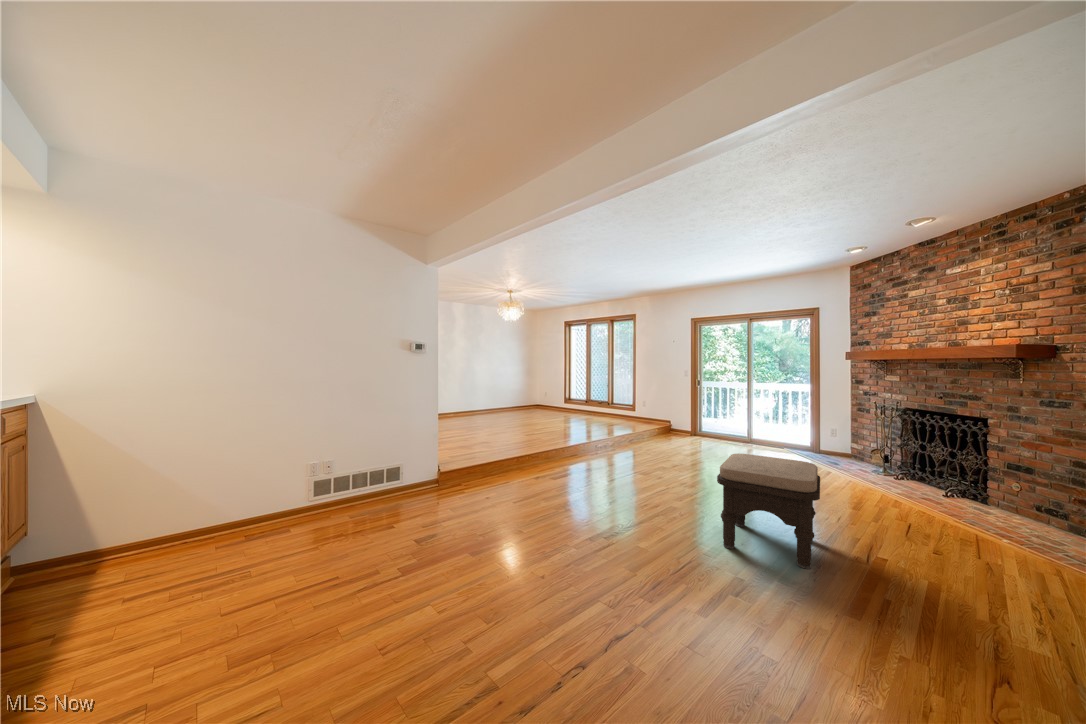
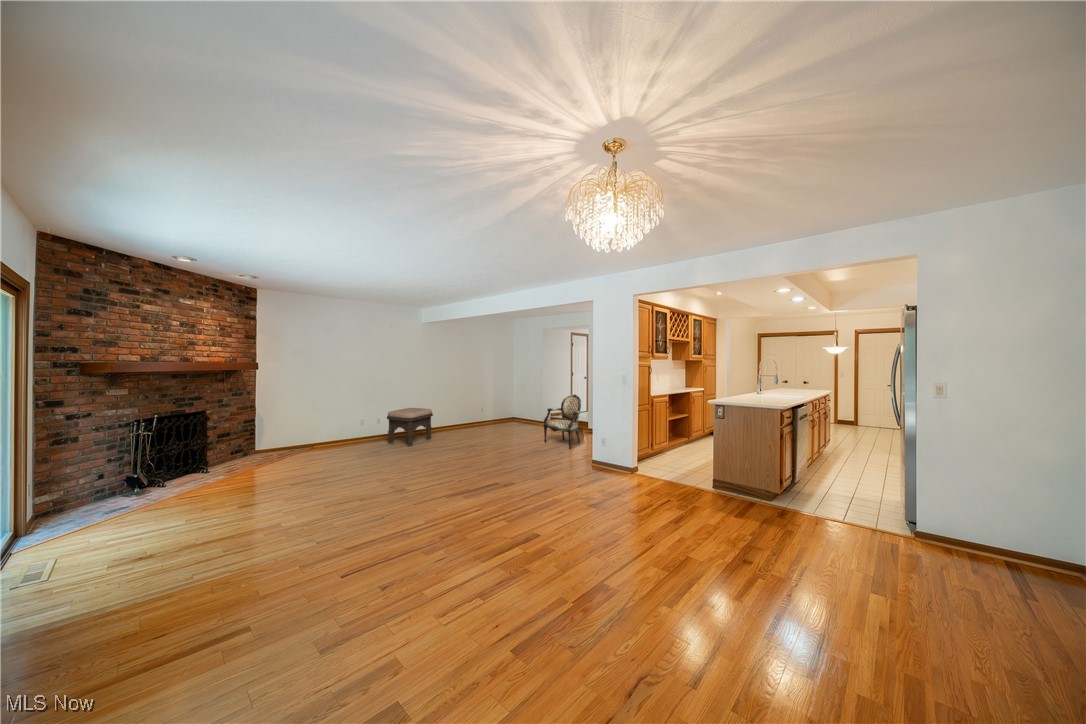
armchair: none [393,413,462,513] -> present [544,394,581,449]

